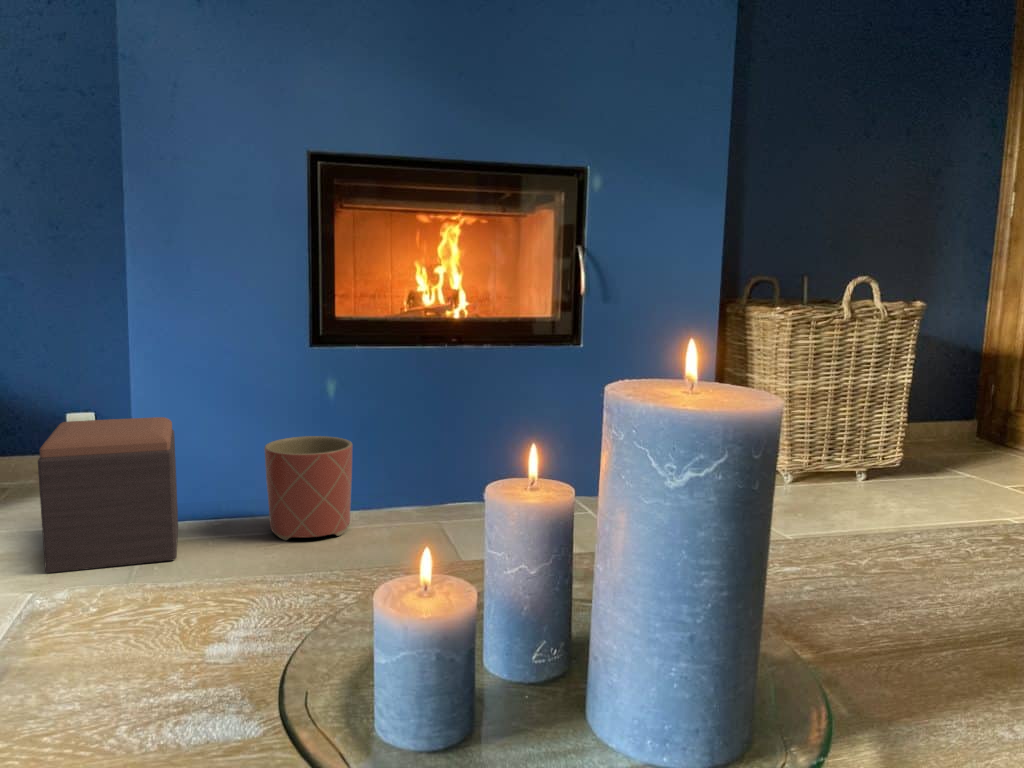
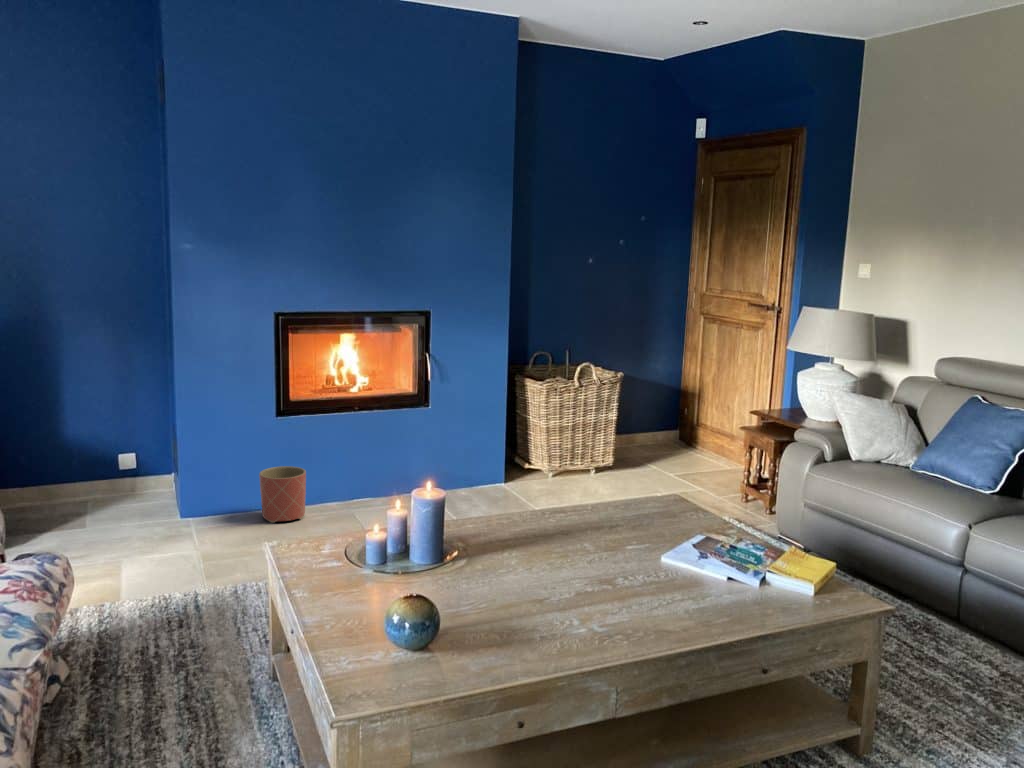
footstool: present [38,417,178,573] -> none [149,461,223,544]

